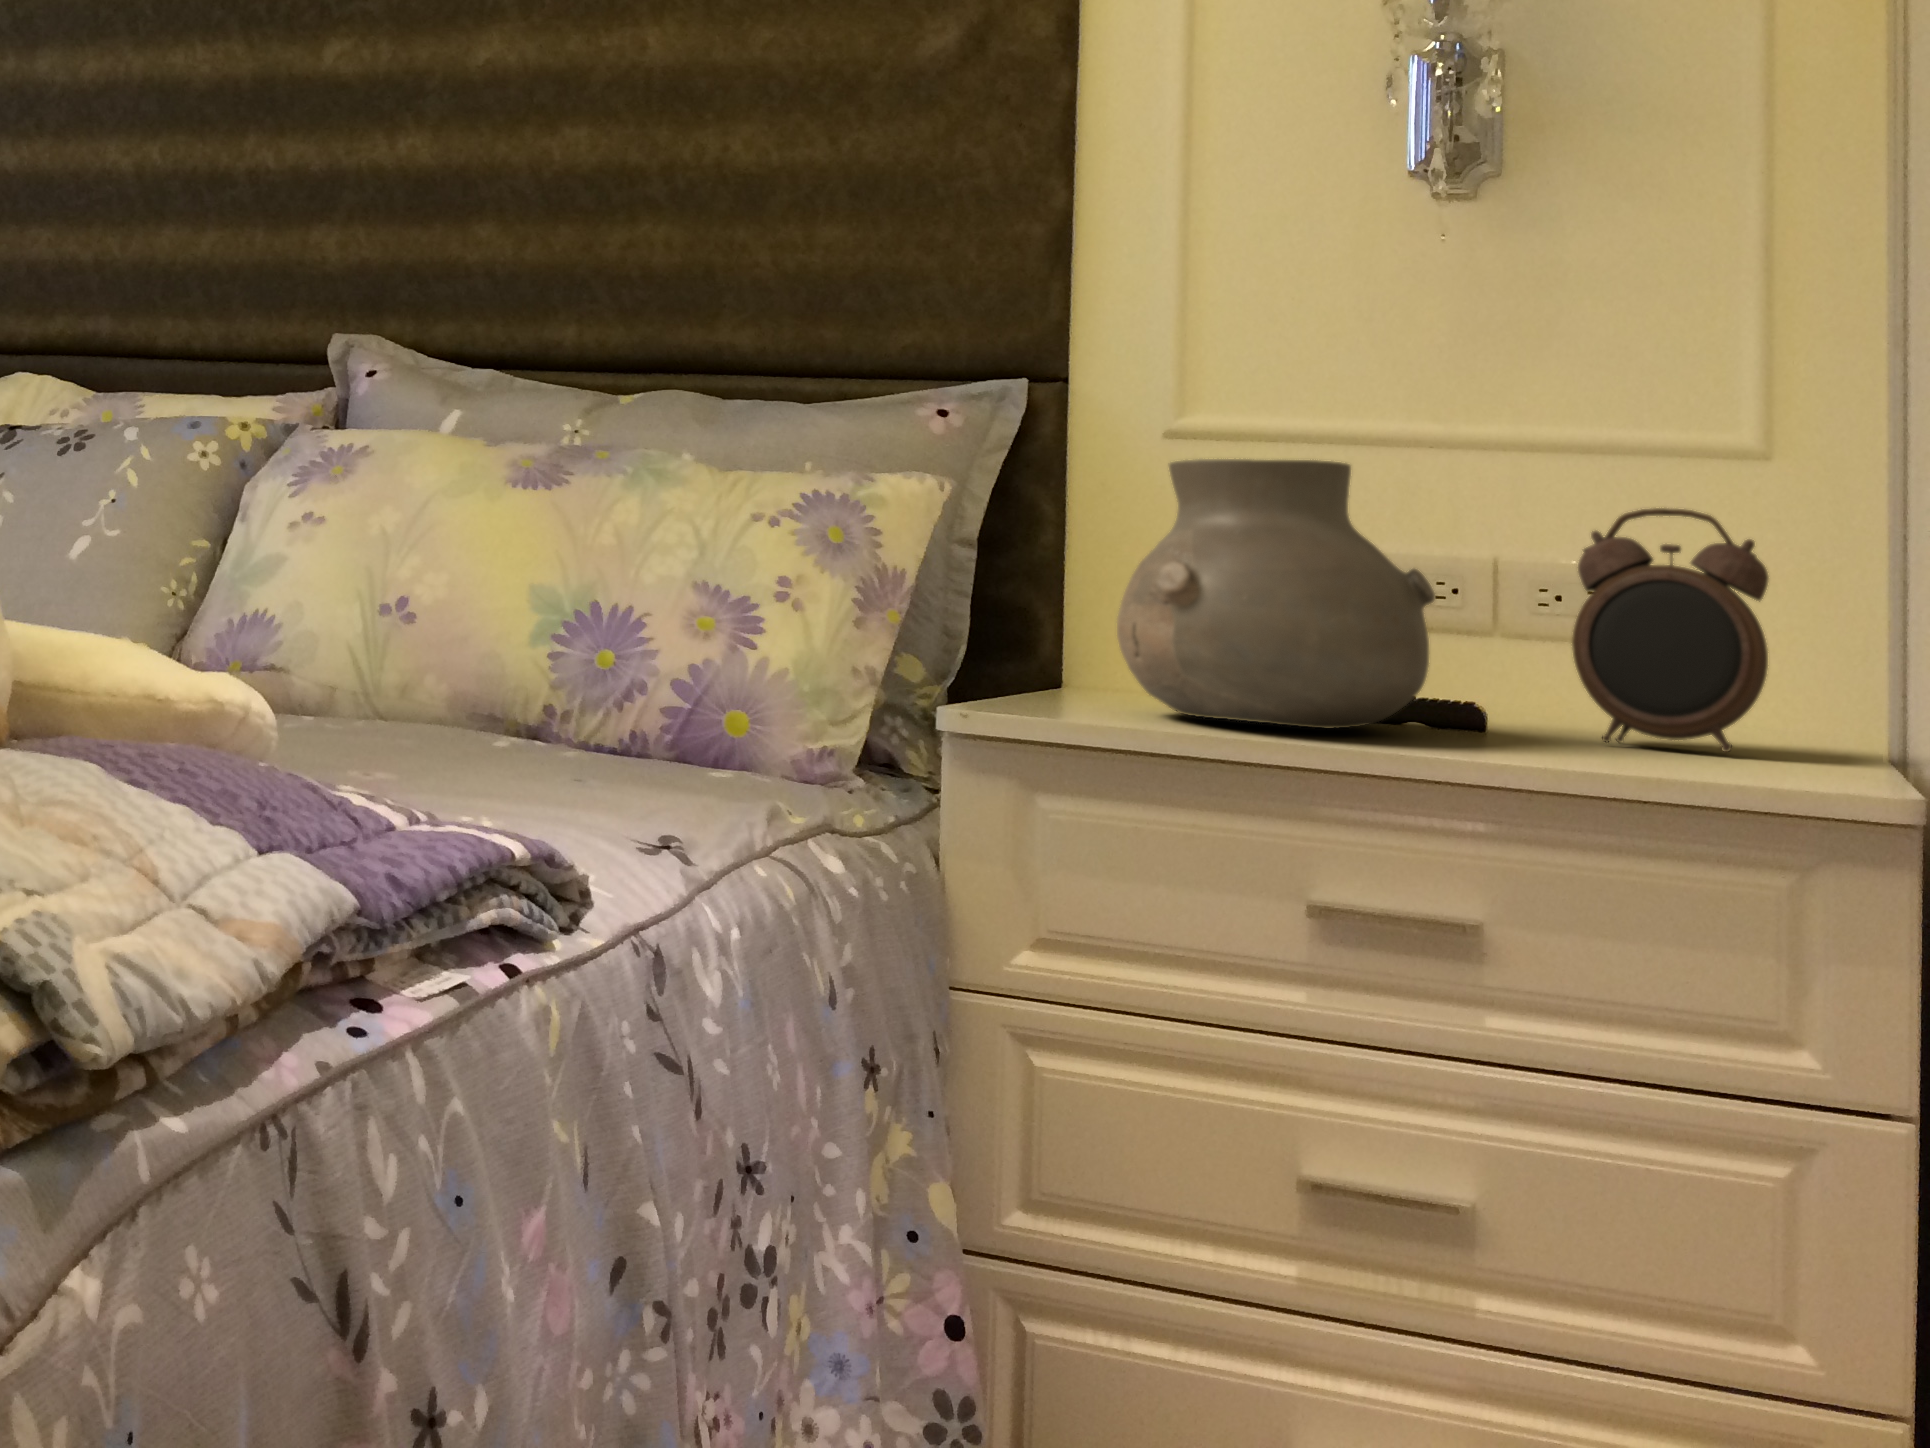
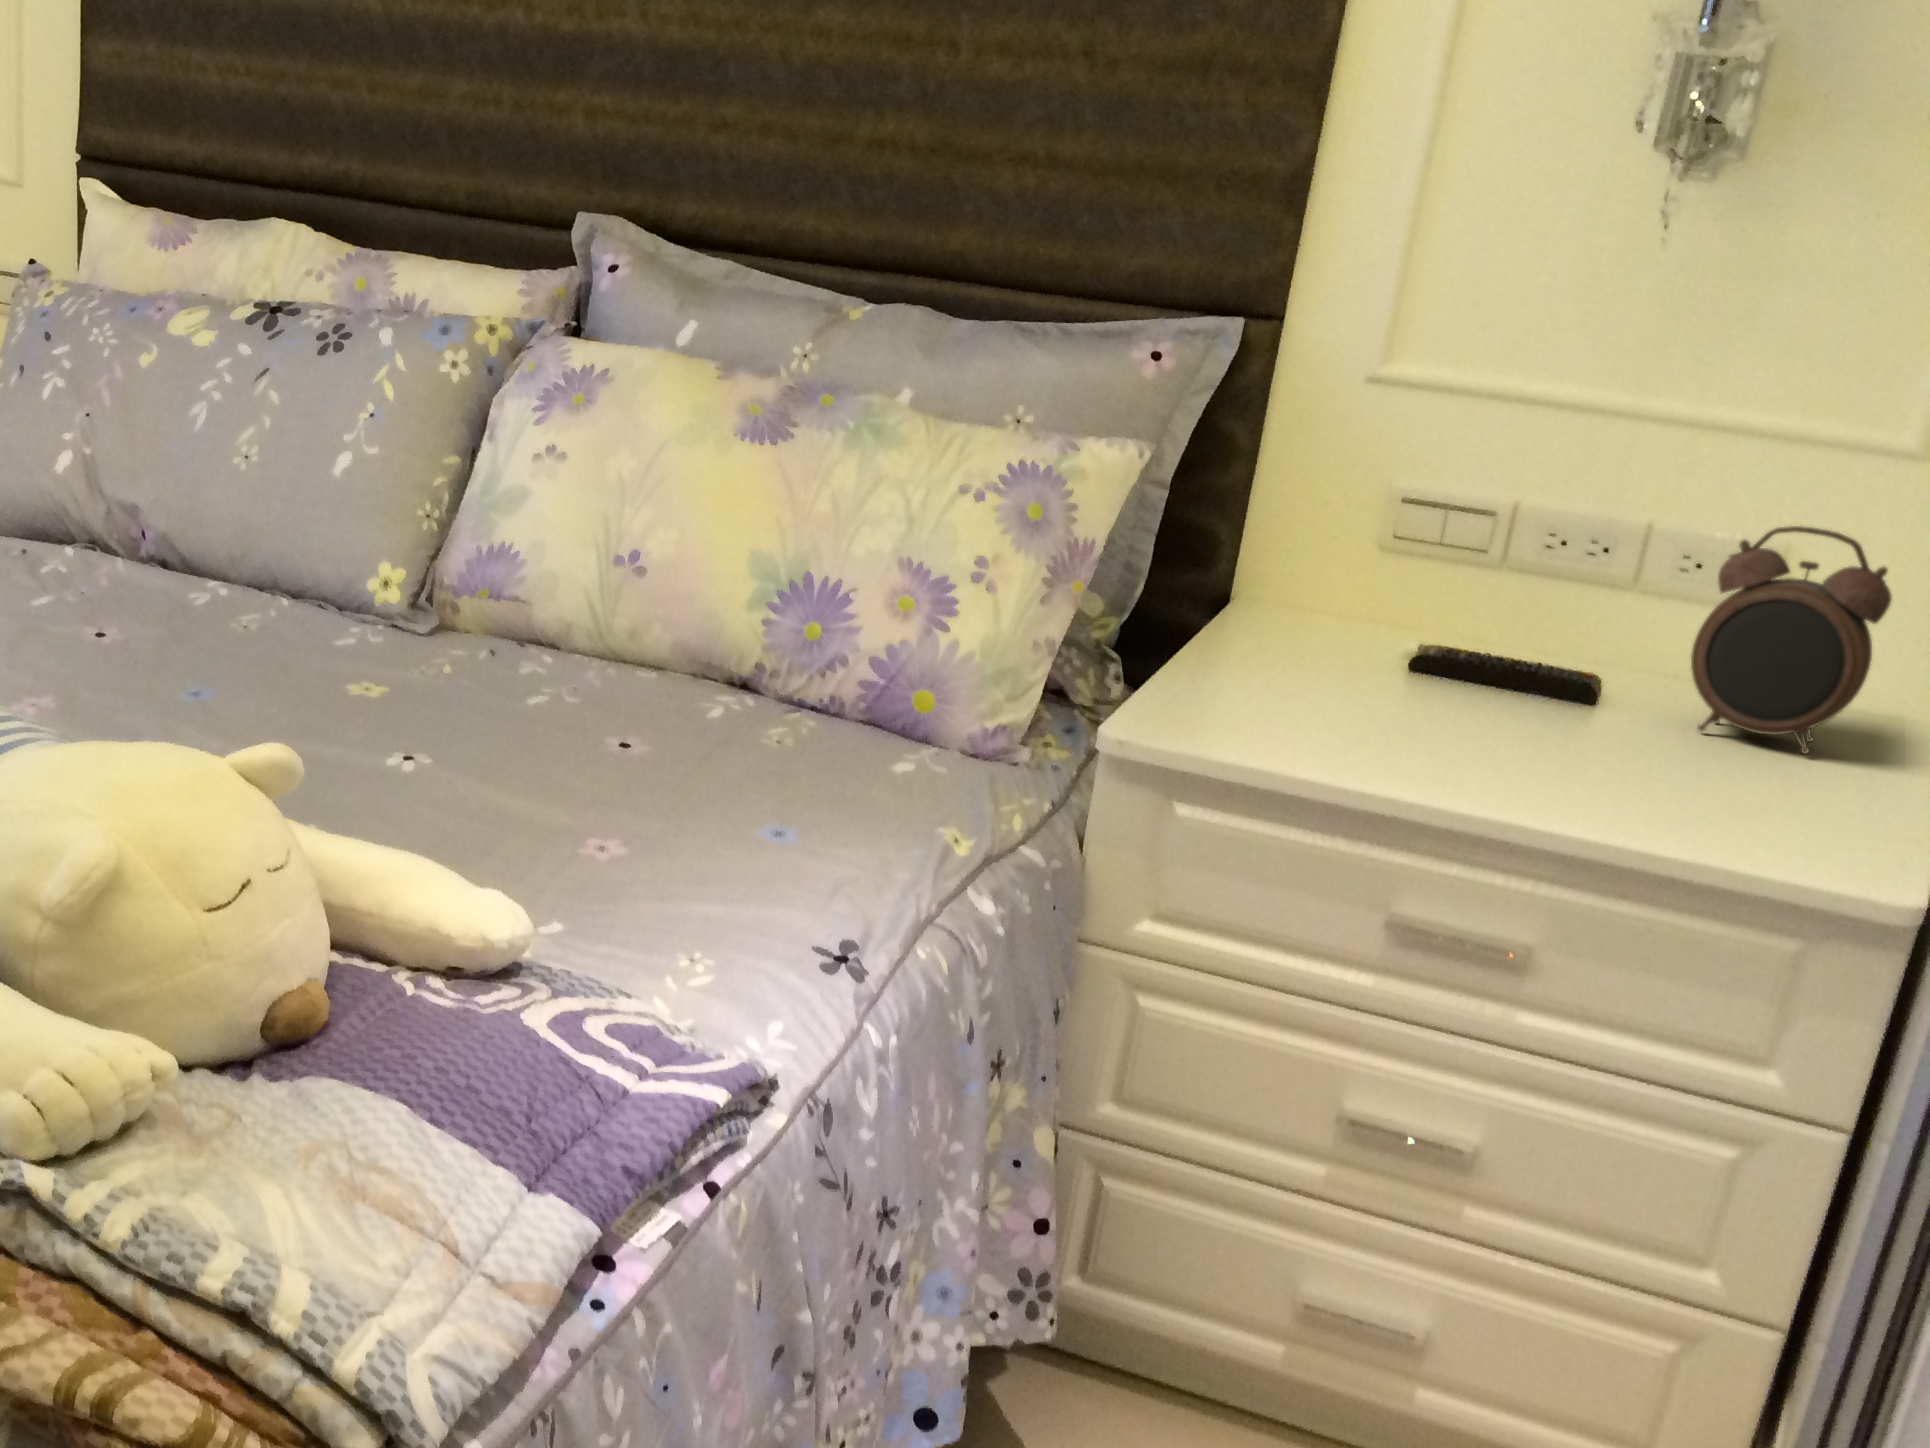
vase: present [1117,459,1435,728] -> none [1278,460,1573,726]

